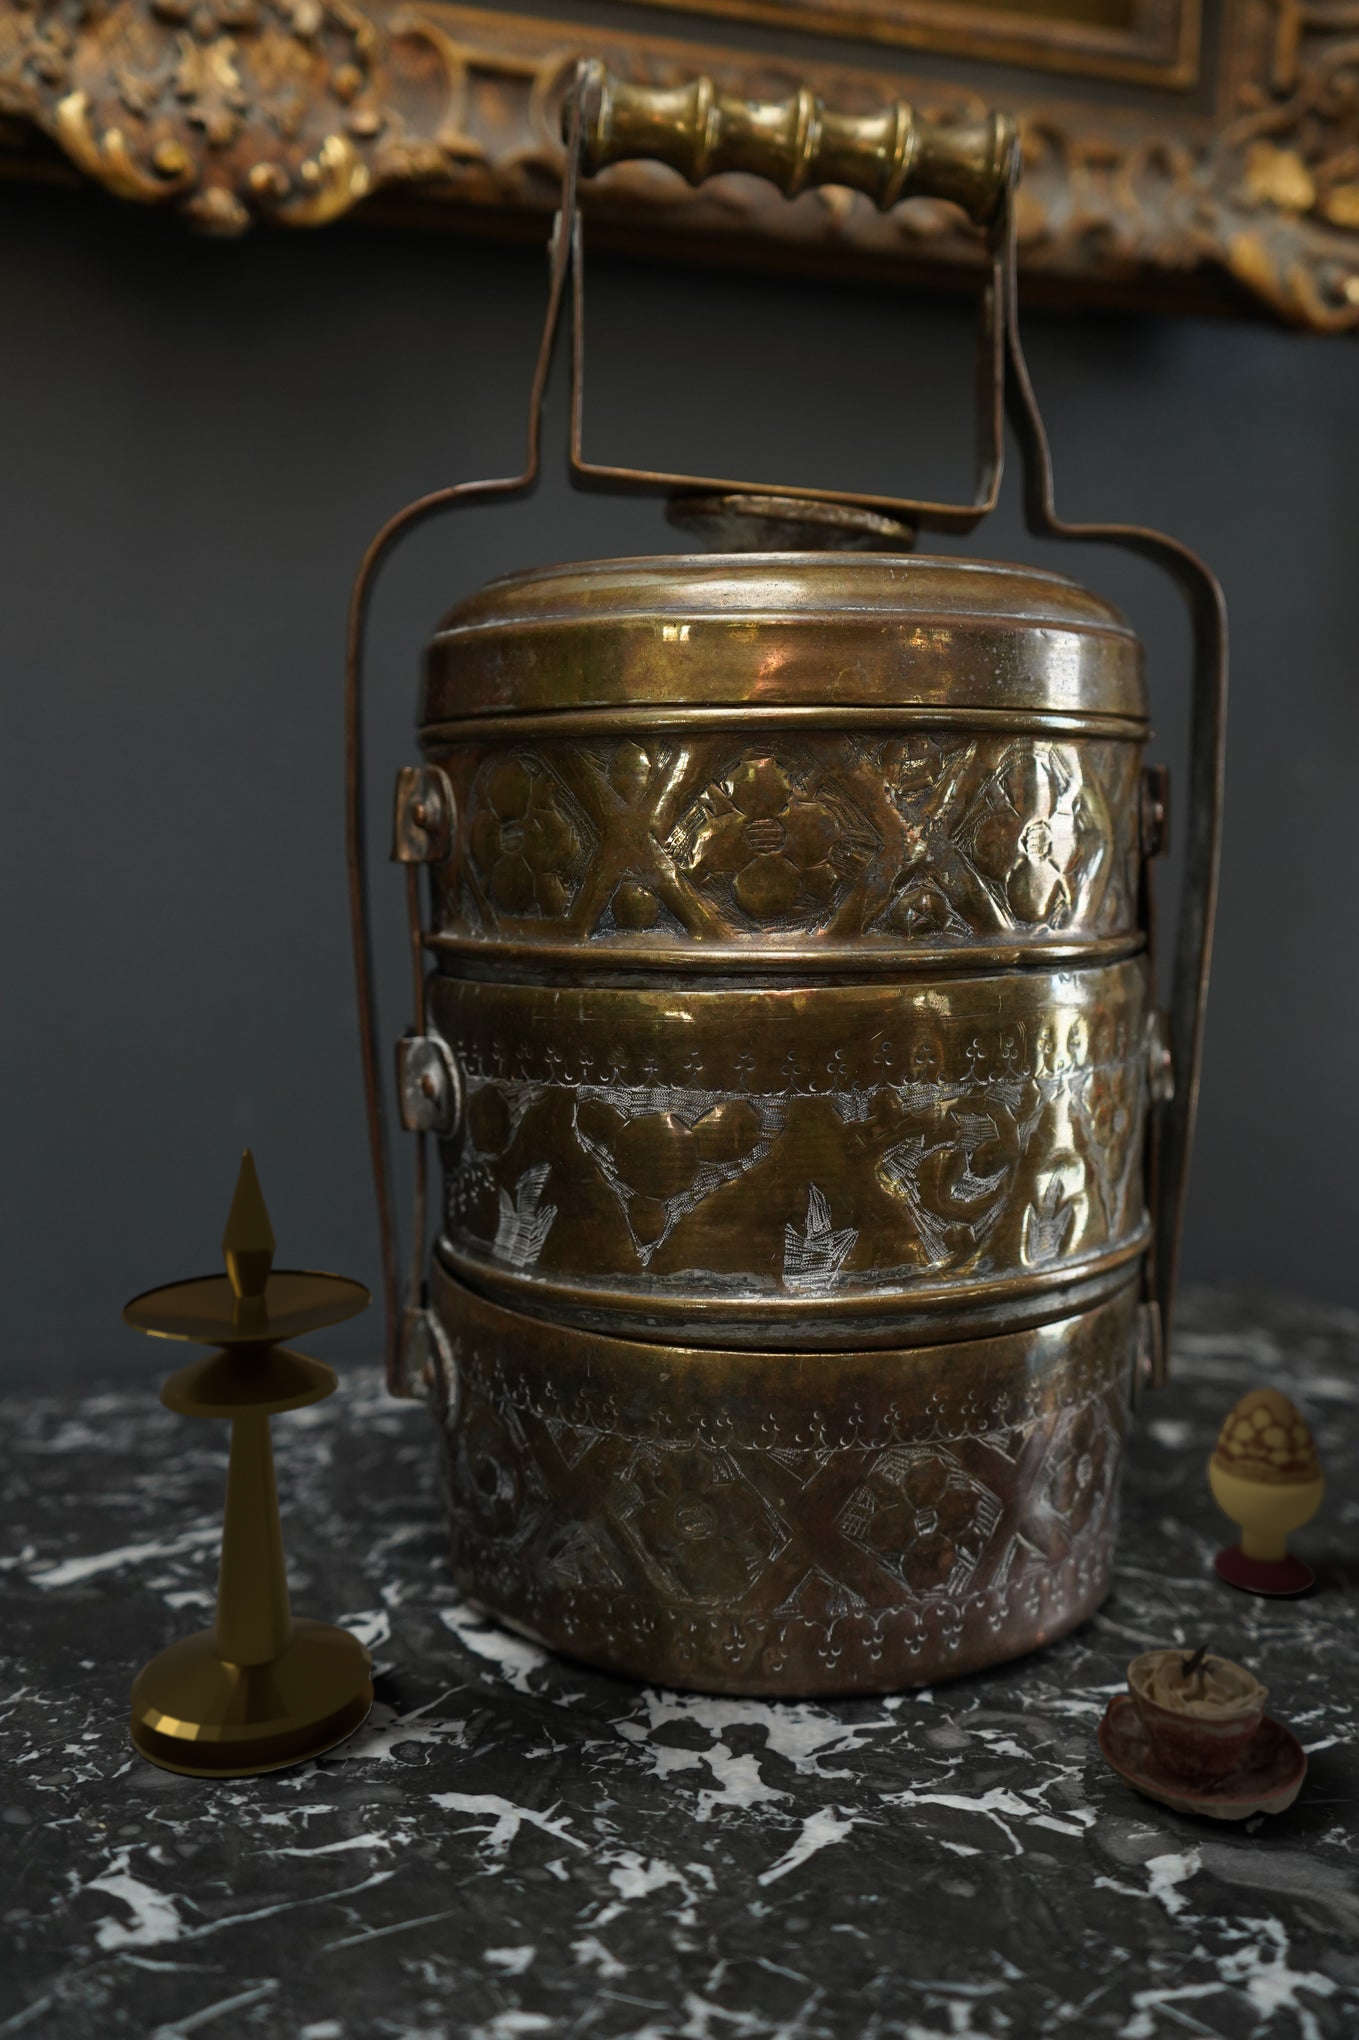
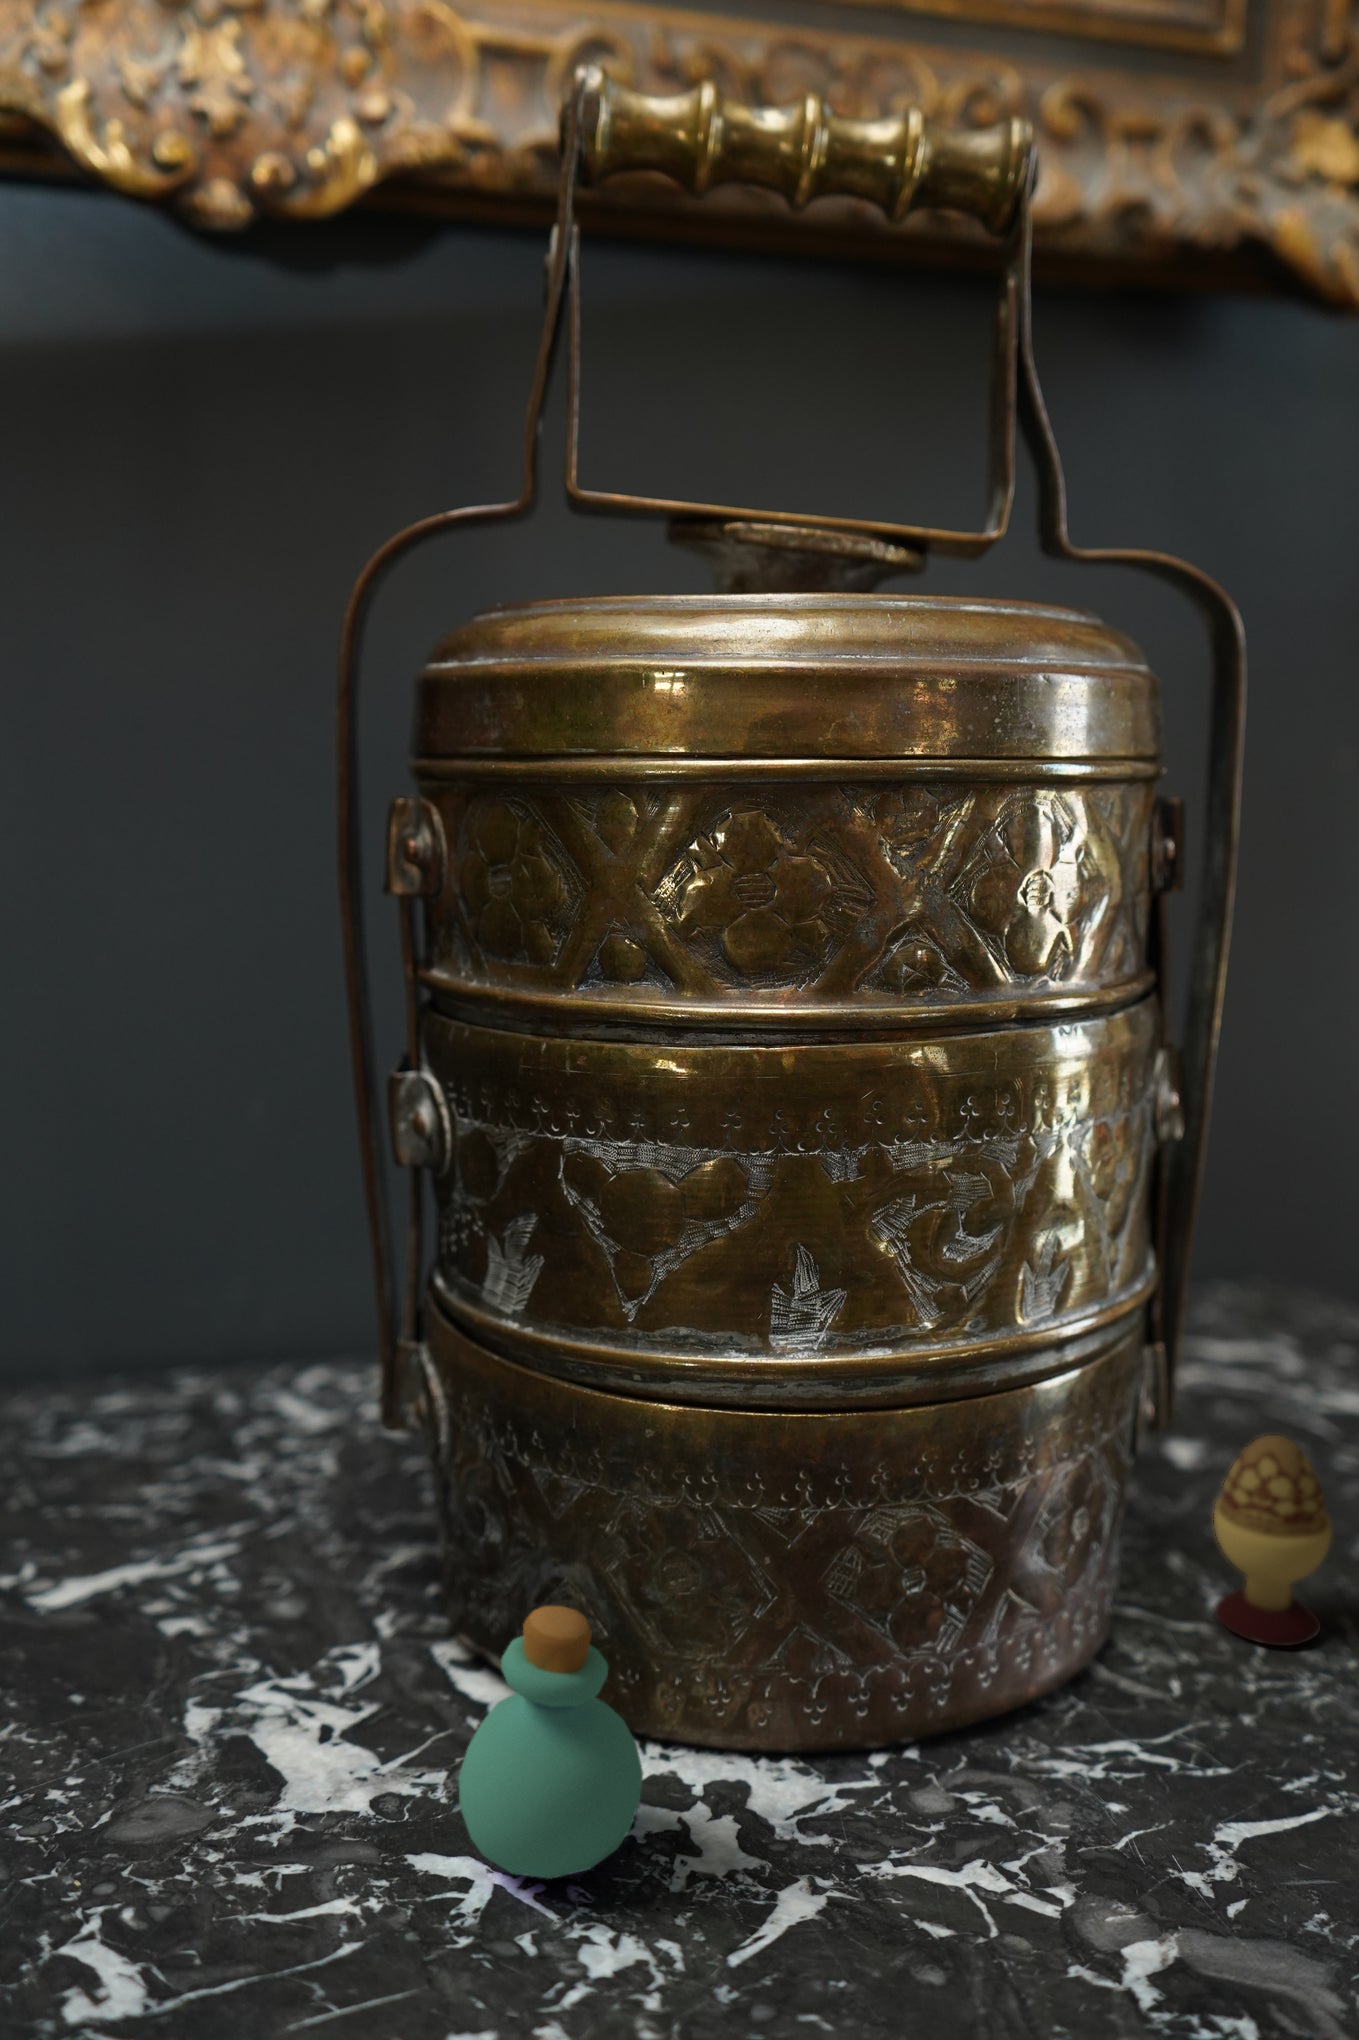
candlestick: present [121,1148,374,1777] -> none [99,1201,358,1830]
perfume bottle: none [483,1540,667,1812] -> present [458,1606,643,1879]
teacup: present [1097,1643,1307,1820] -> none [1081,1720,1293,1905]

